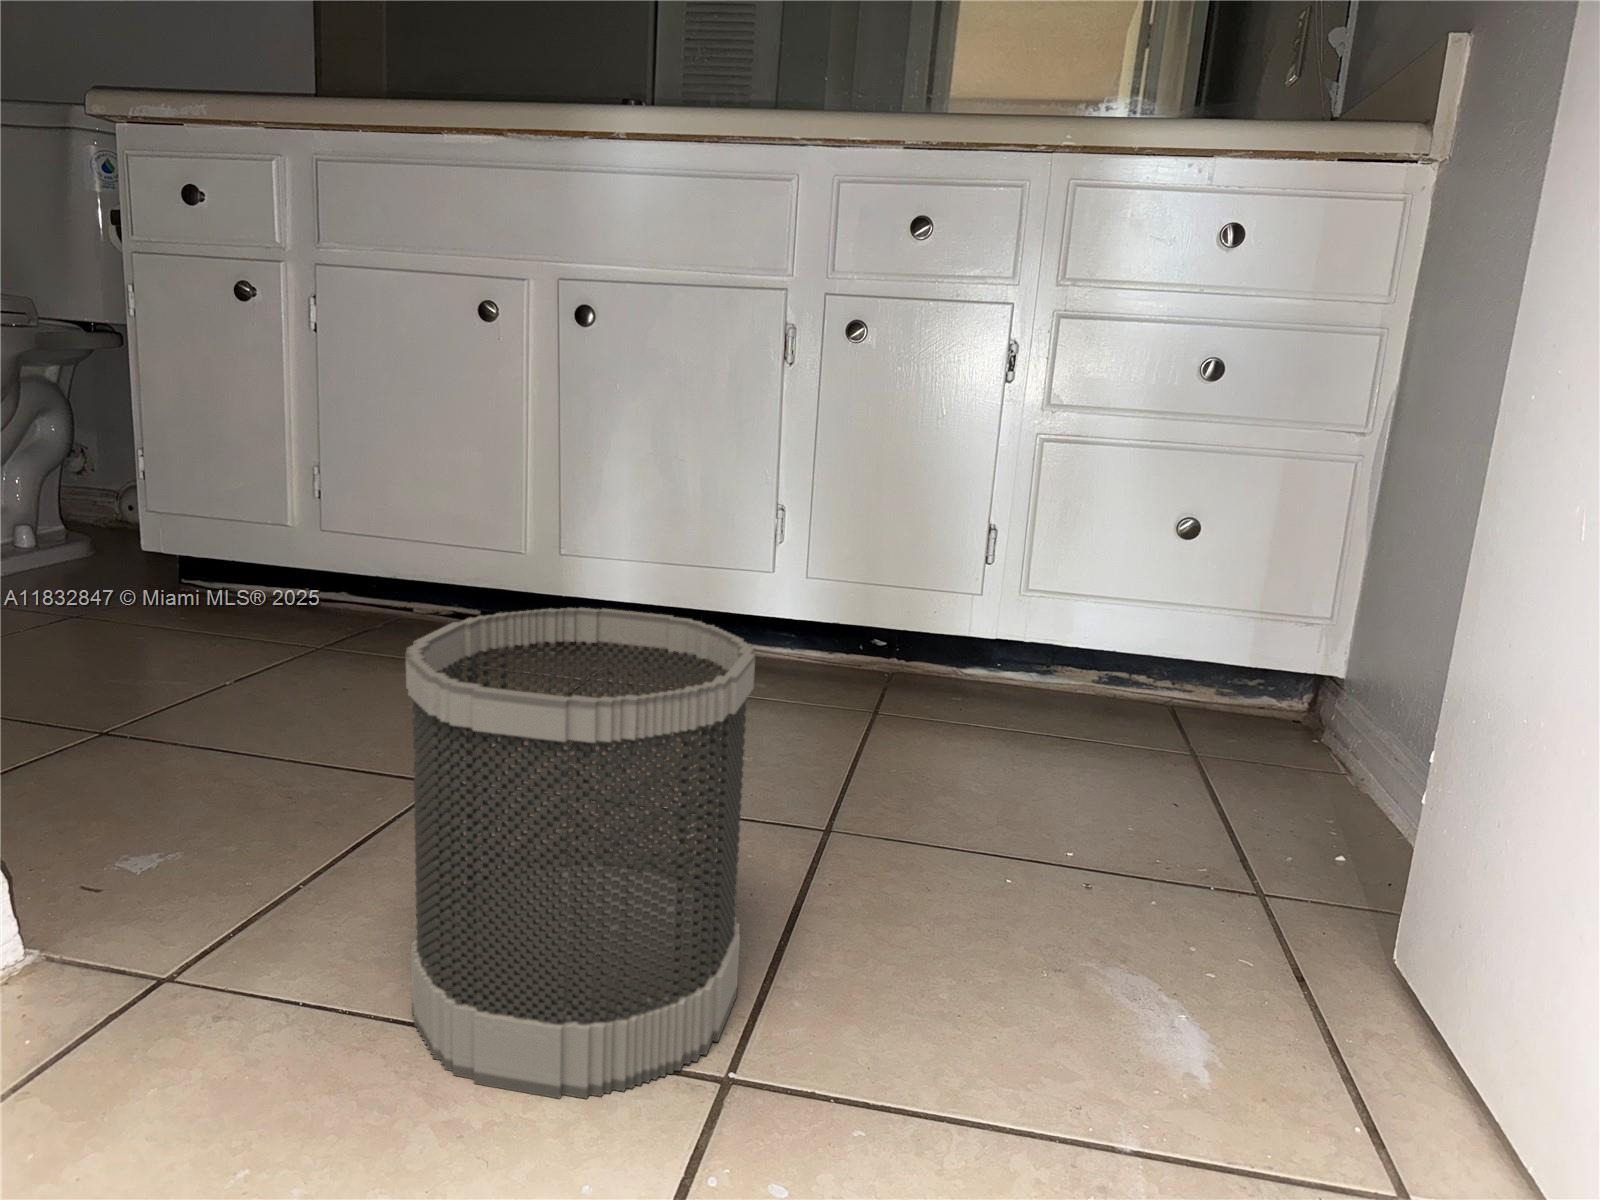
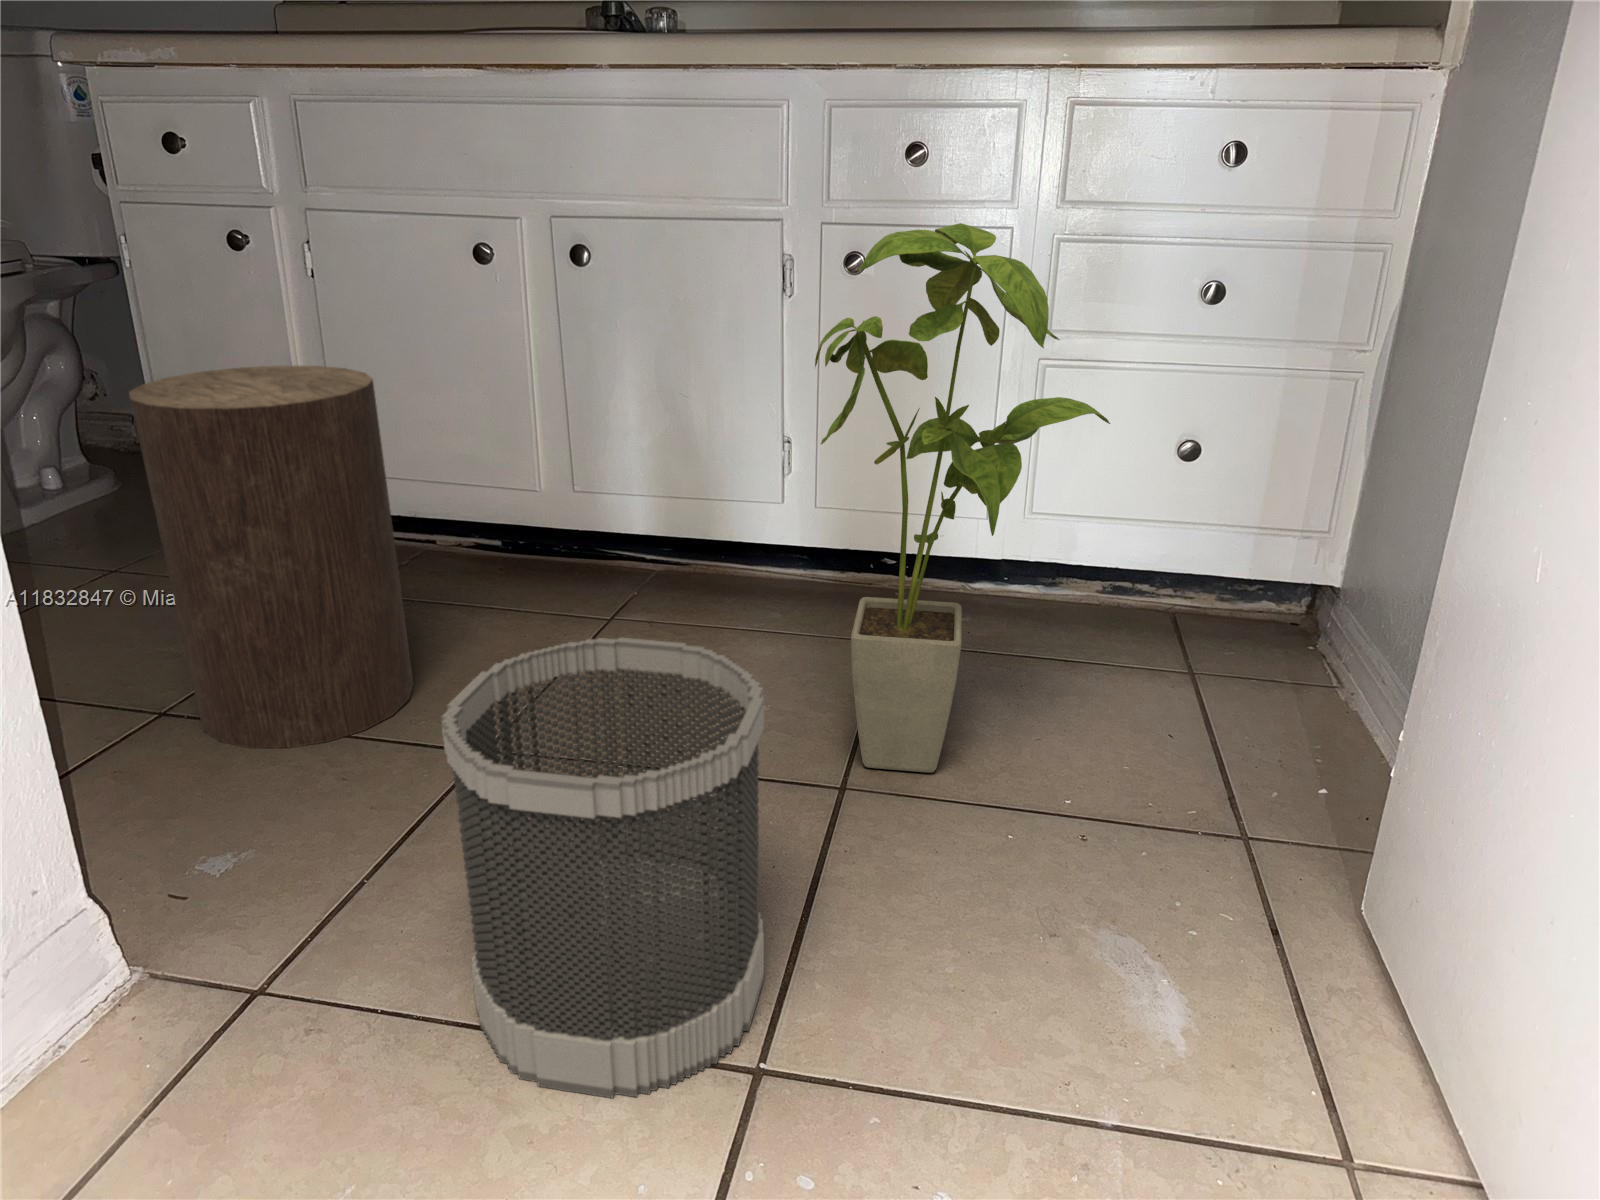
house plant: none [817,237,1115,822] -> present [815,223,1110,773]
stool: none [115,381,375,769] -> present [129,366,413,748]

